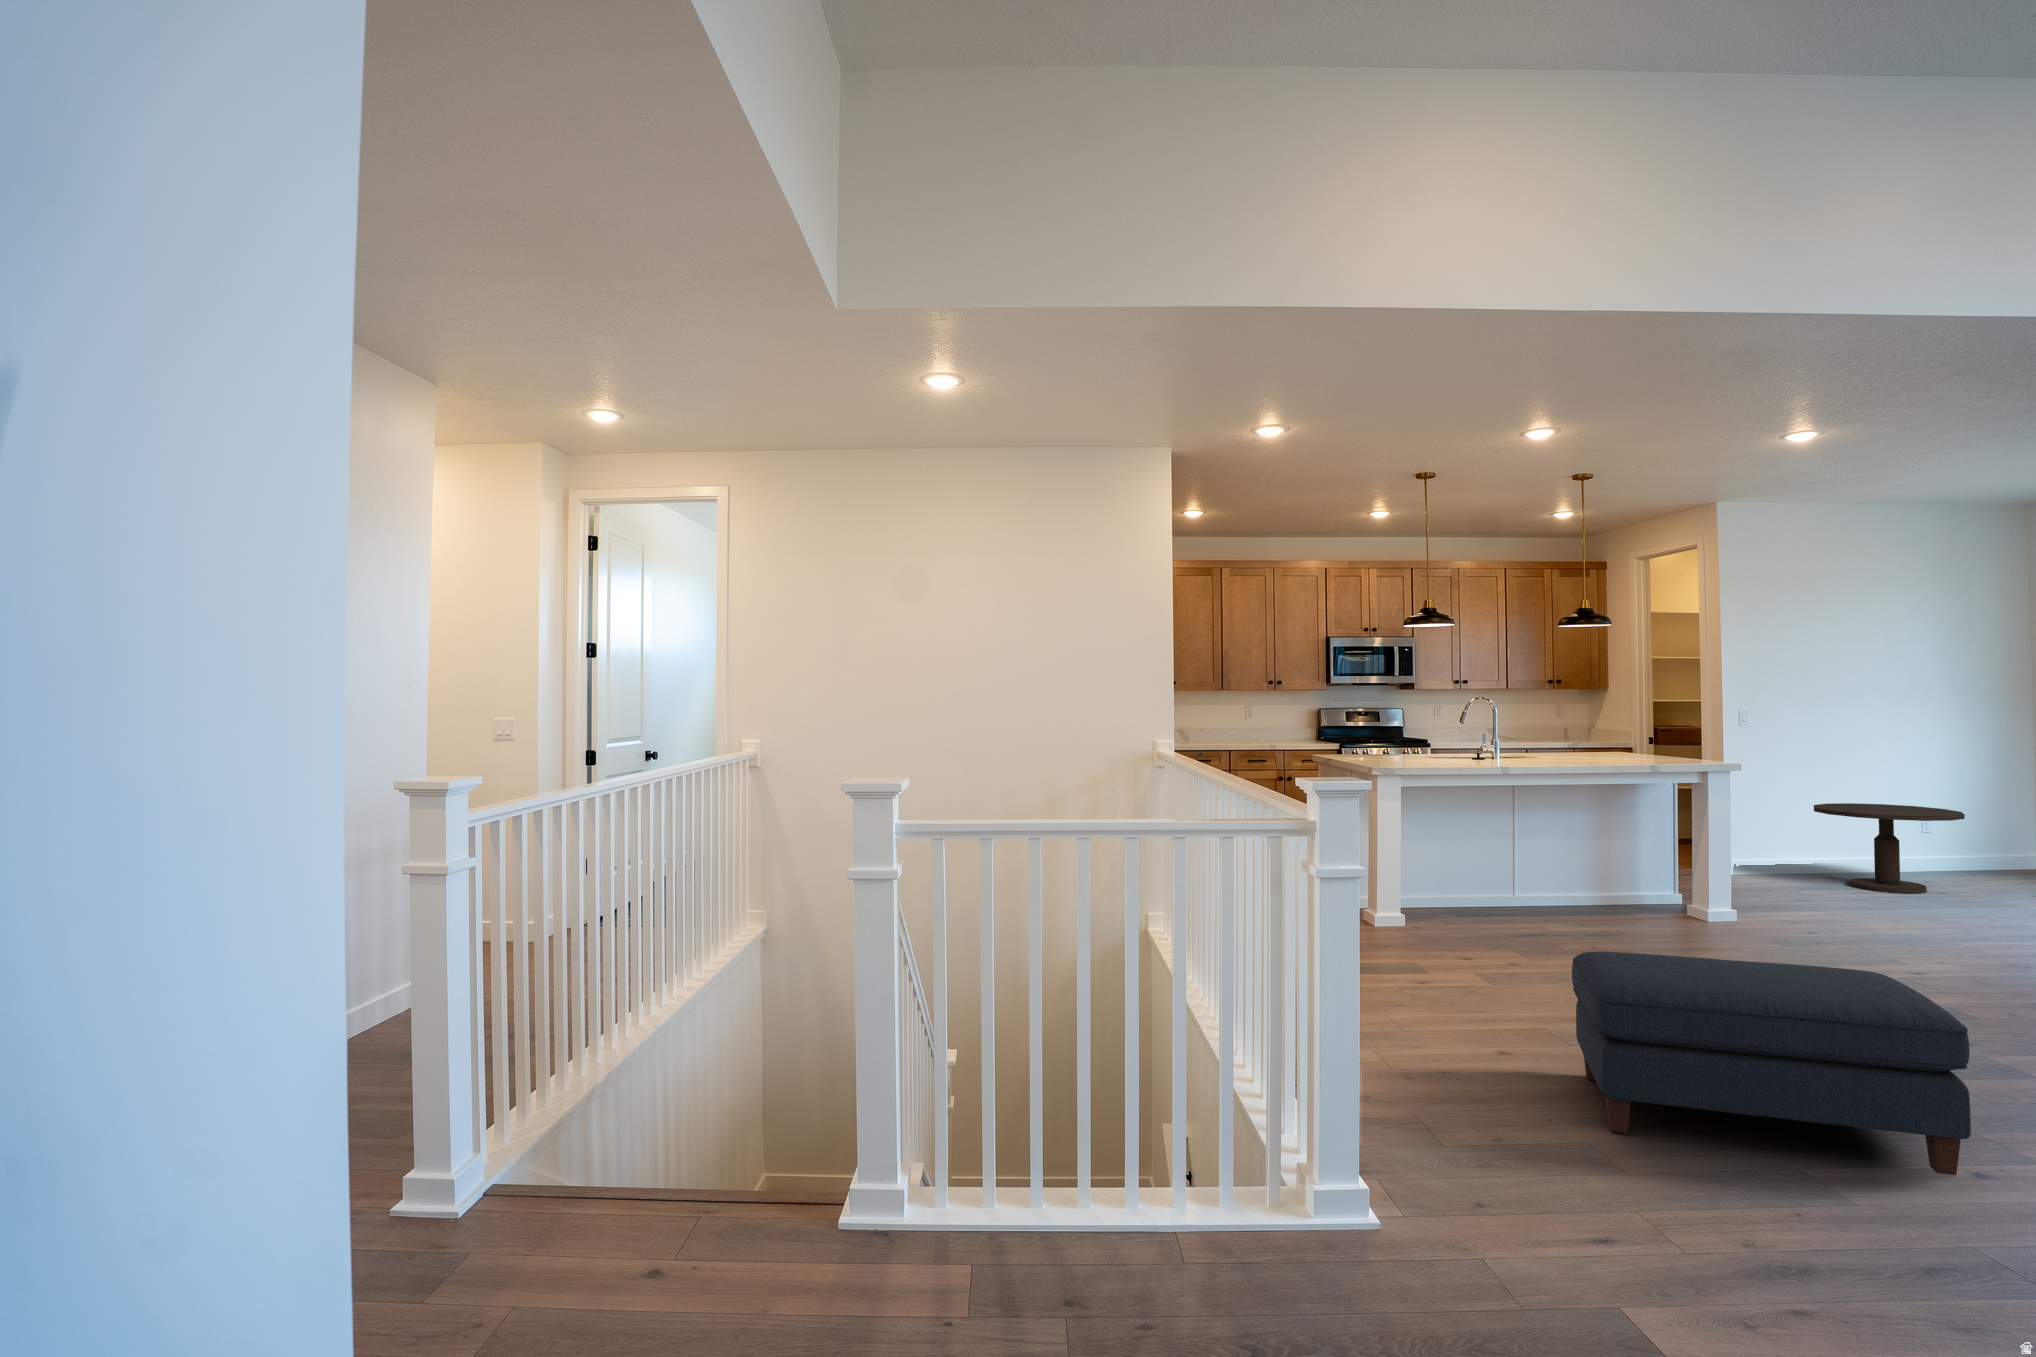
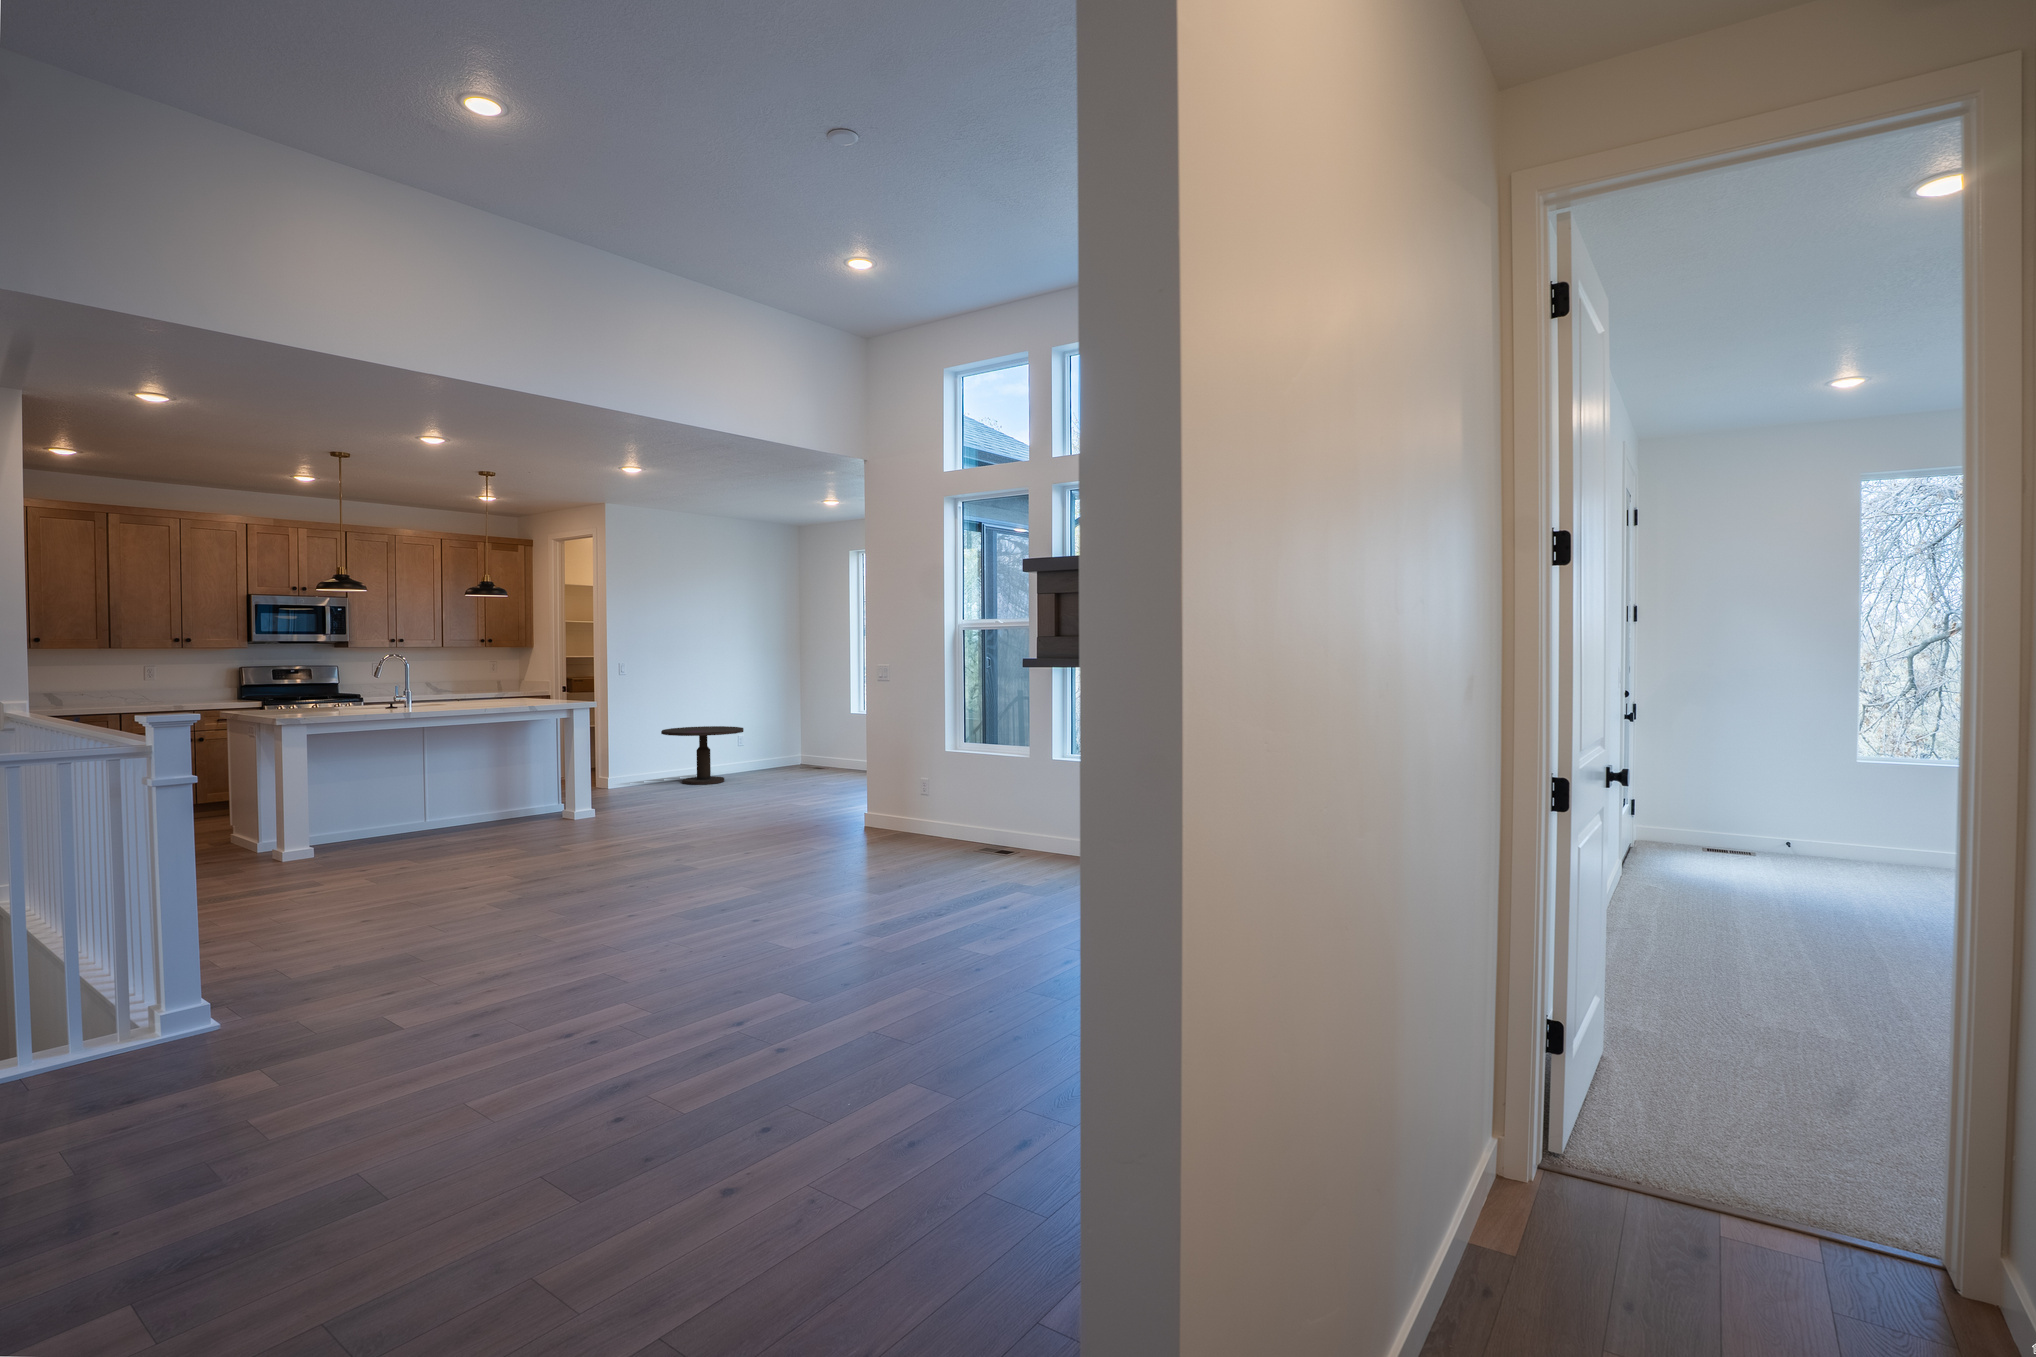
ottoman: present [1572,952,1971,1175] -> none [414,823,639,958]

